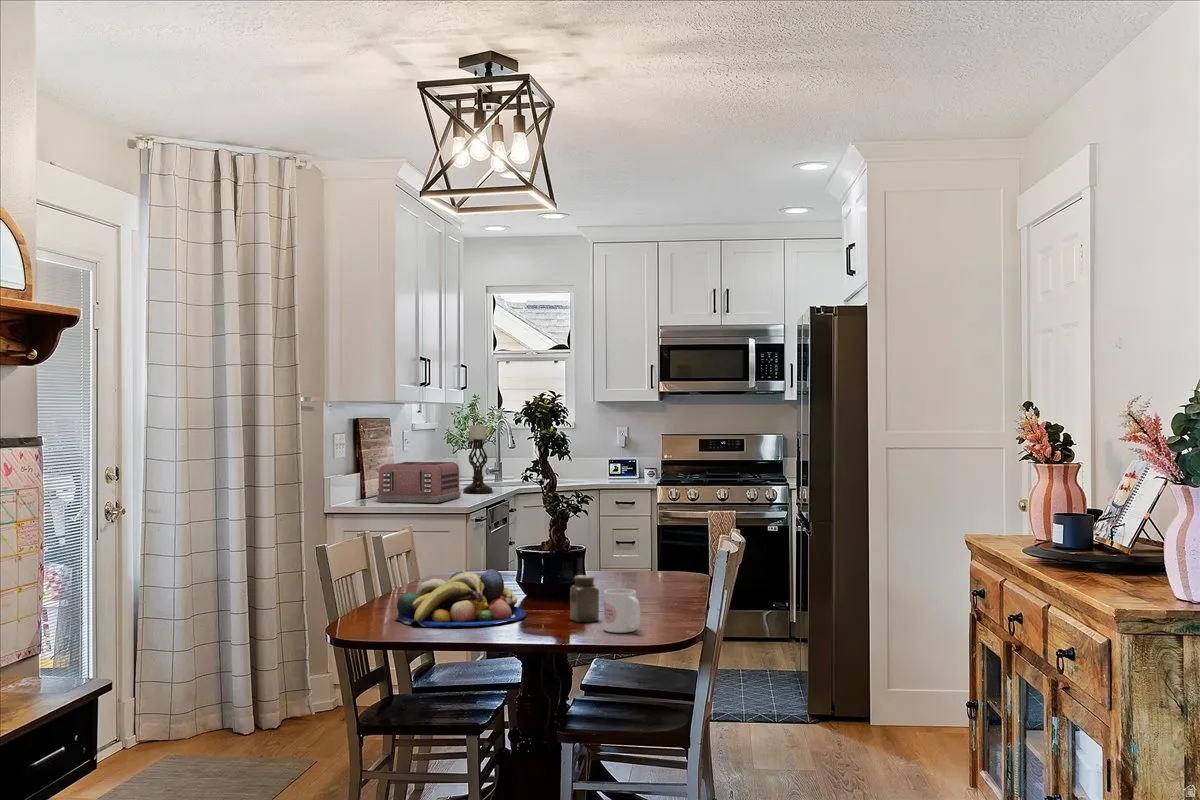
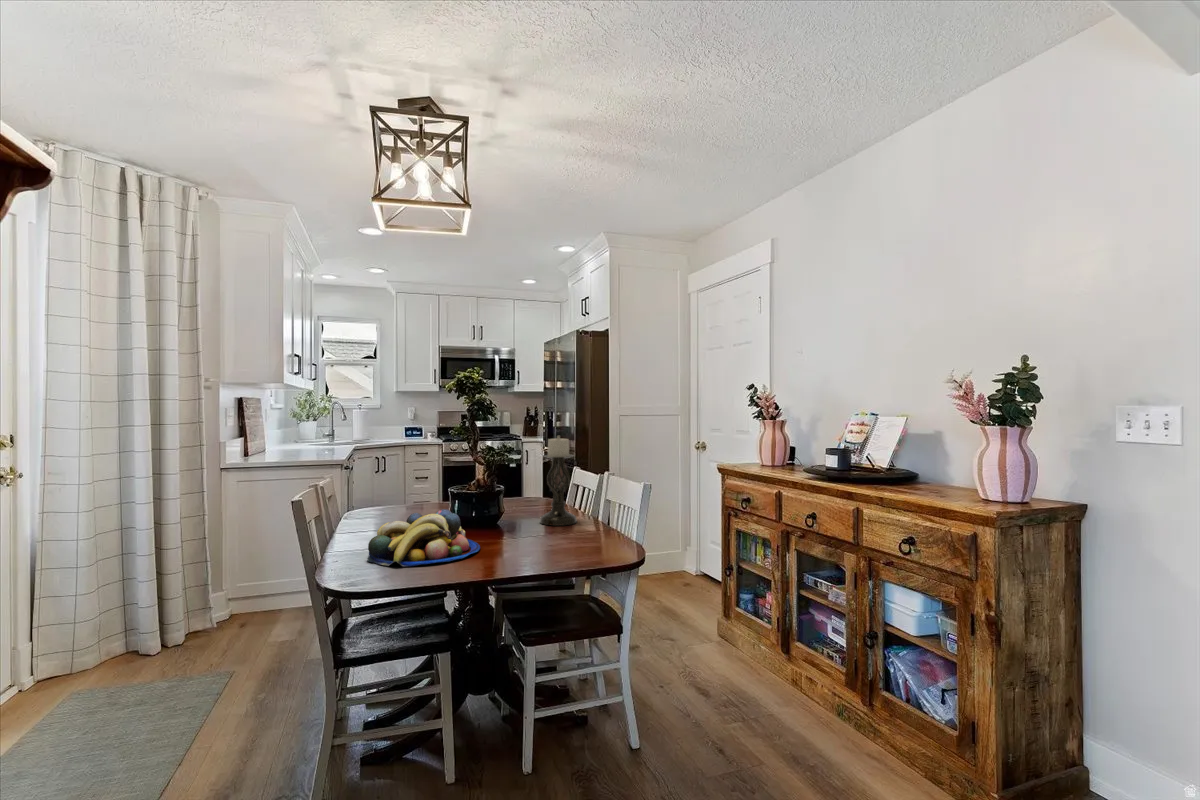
candle holder: present [463,423,493,493] -> present [540,436,577,526]
toaster: present [377,462,461,503] -> none [261,429,324,458]
salt shaker: present [570,575,599,622] -> none [518,509,543,548]
mug: present [604,589,640,632] -> none [560,518,594,555]

